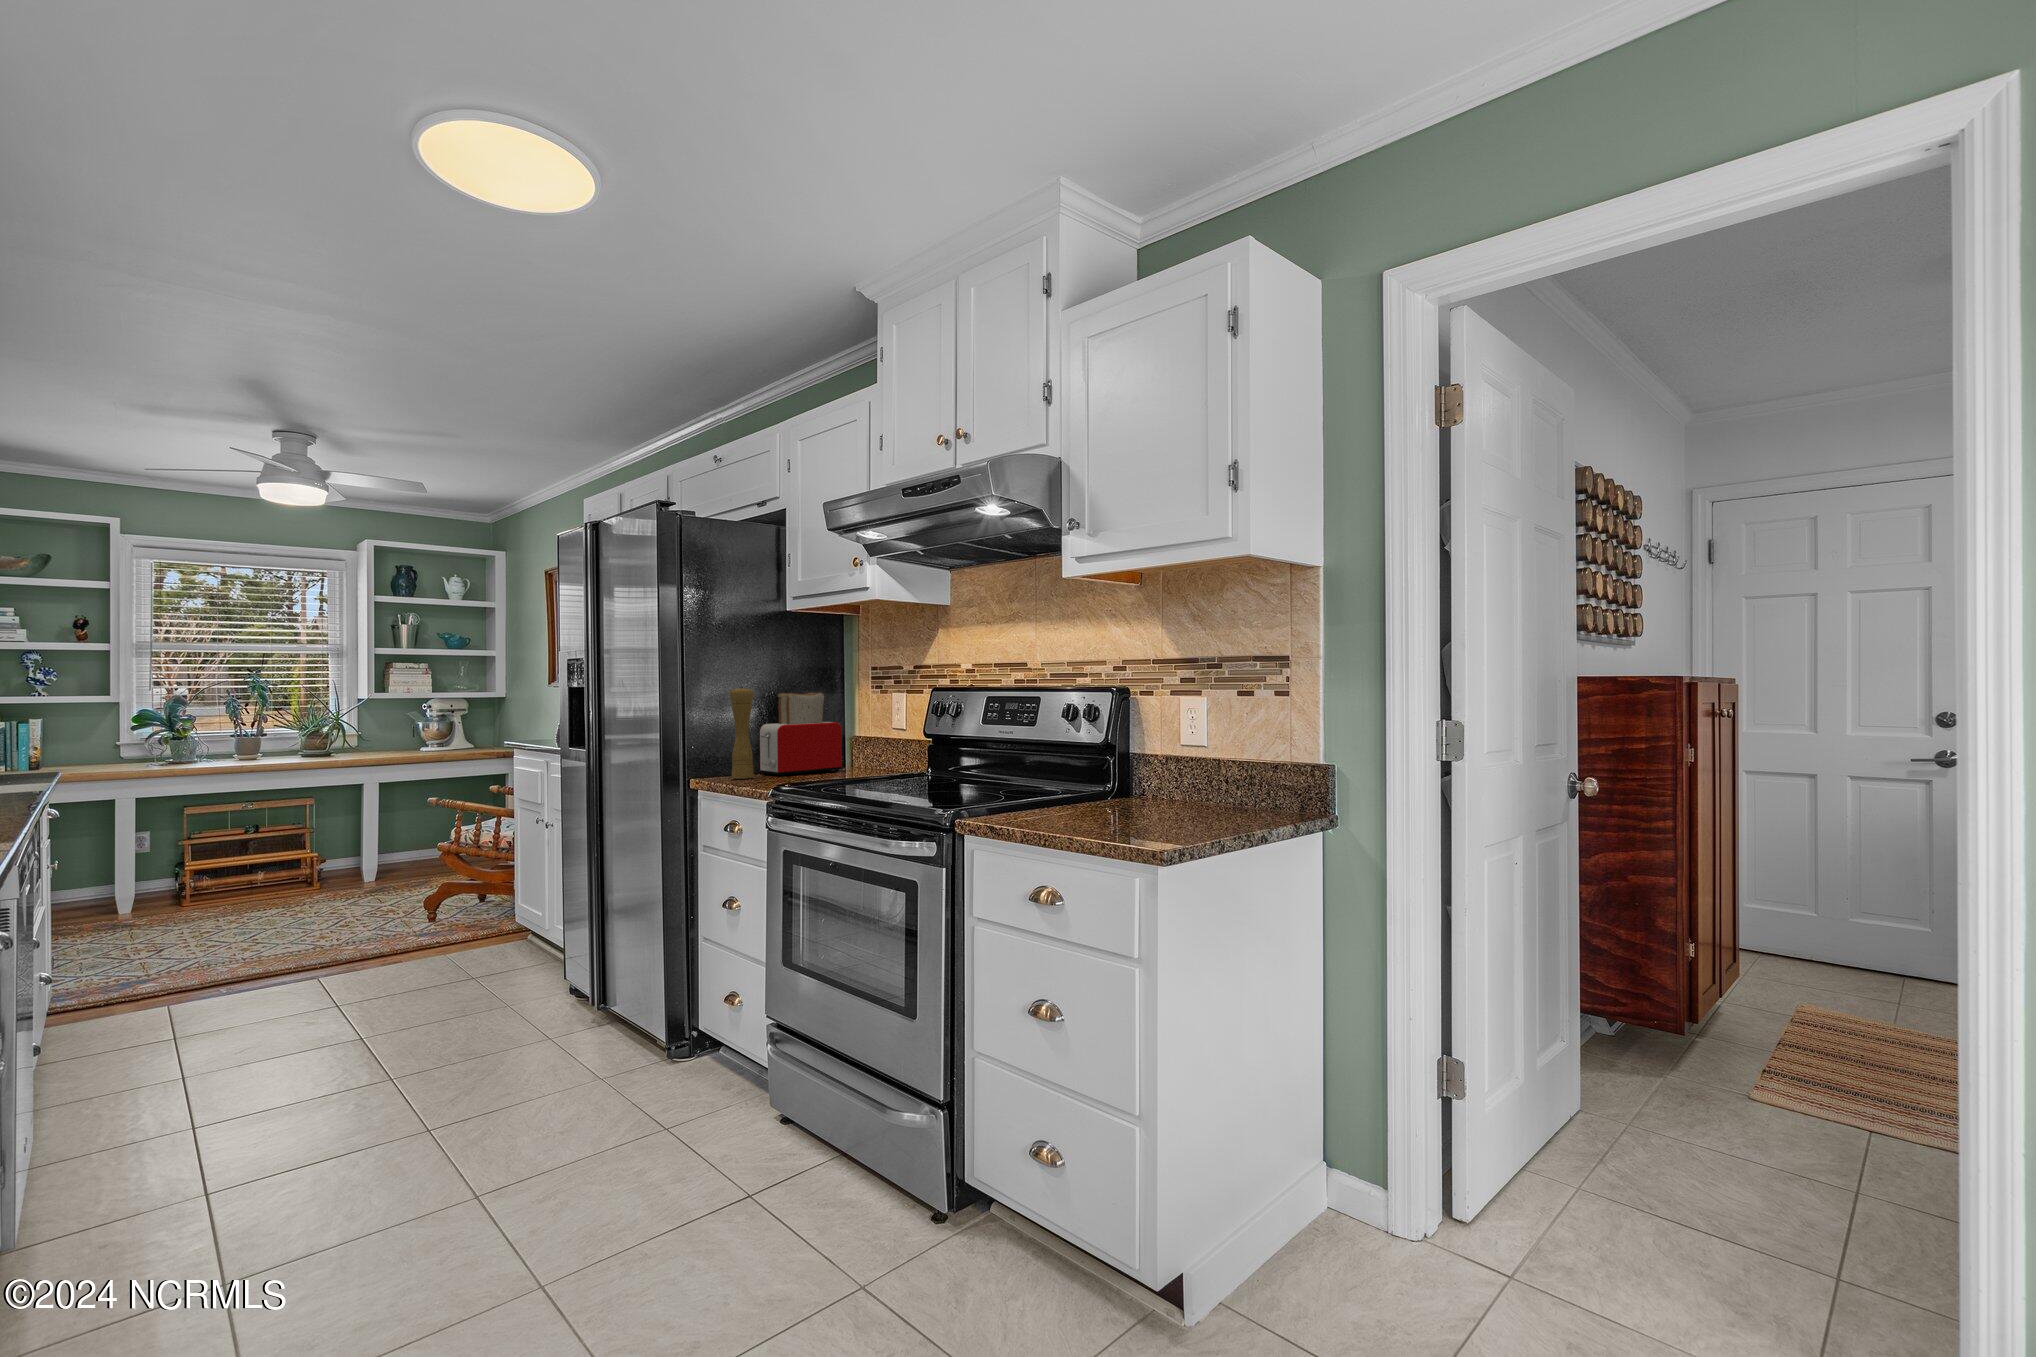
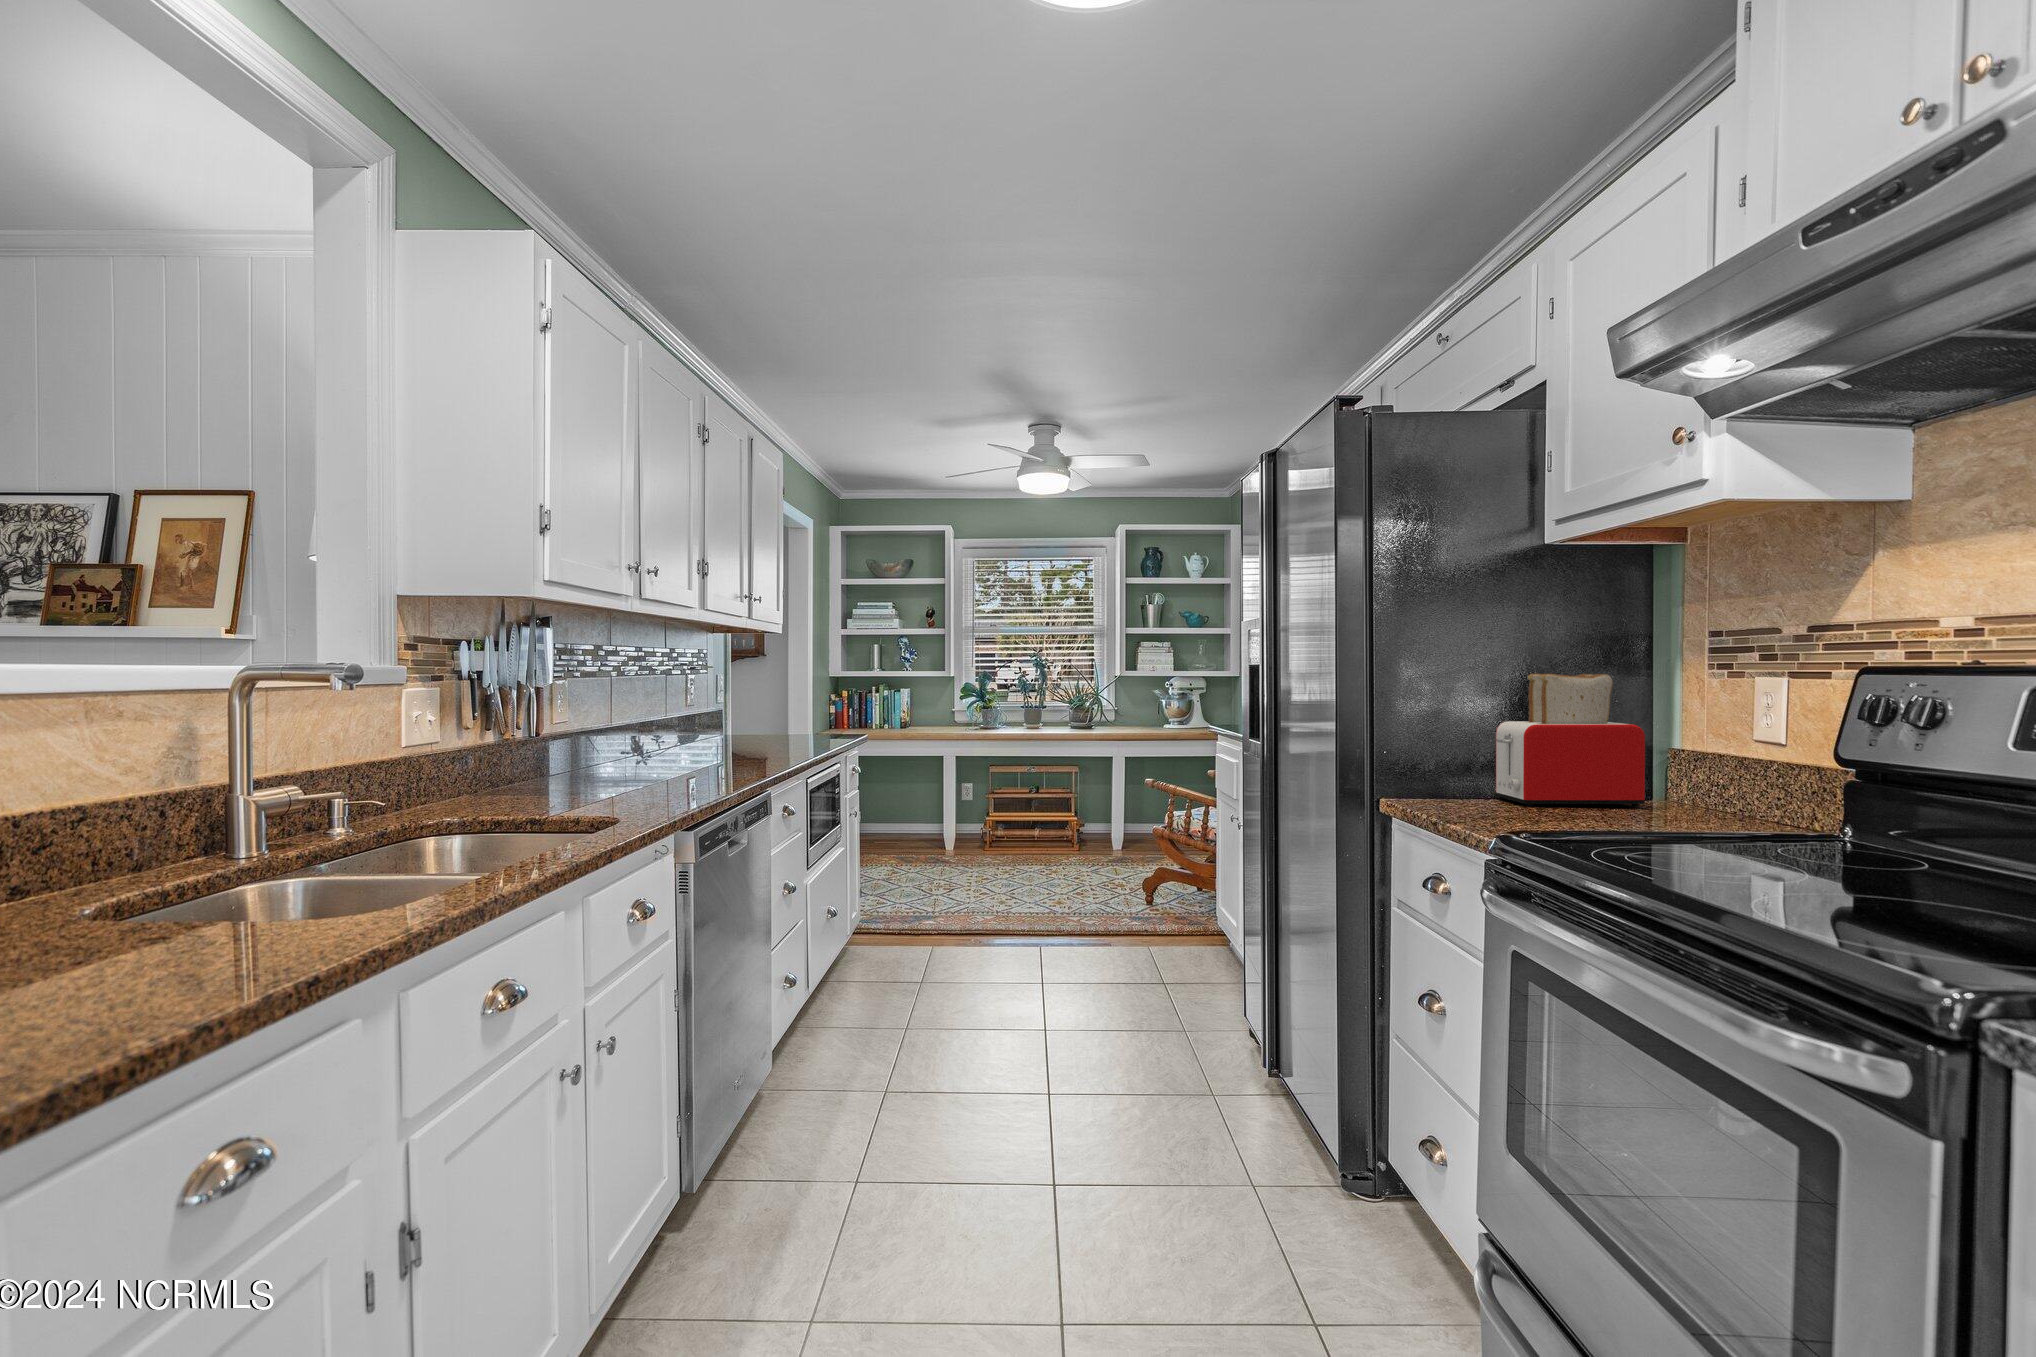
pepper mill: present [730,687,754,779] -> none [1444,663,1483,805]

